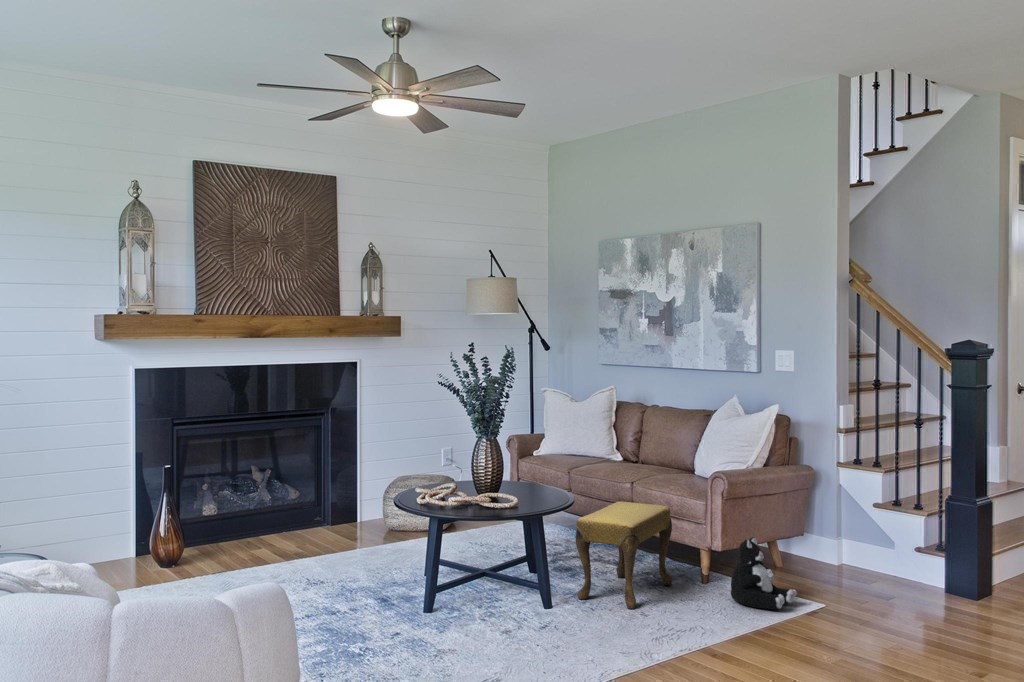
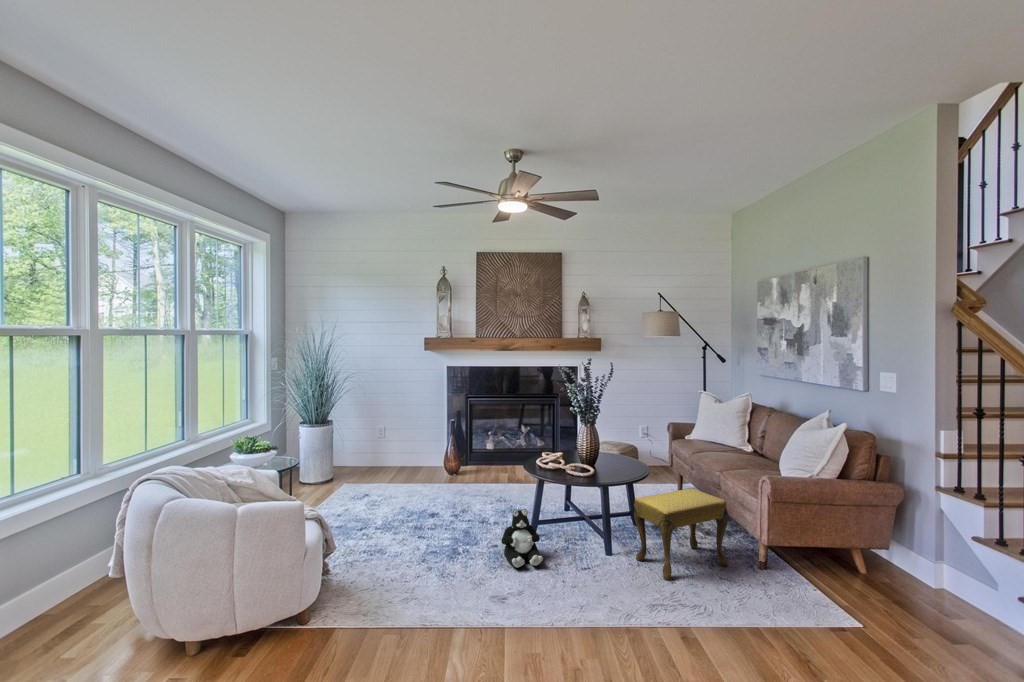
plush toy: present [731,537,797,609] -> present [501,509,543,568]

